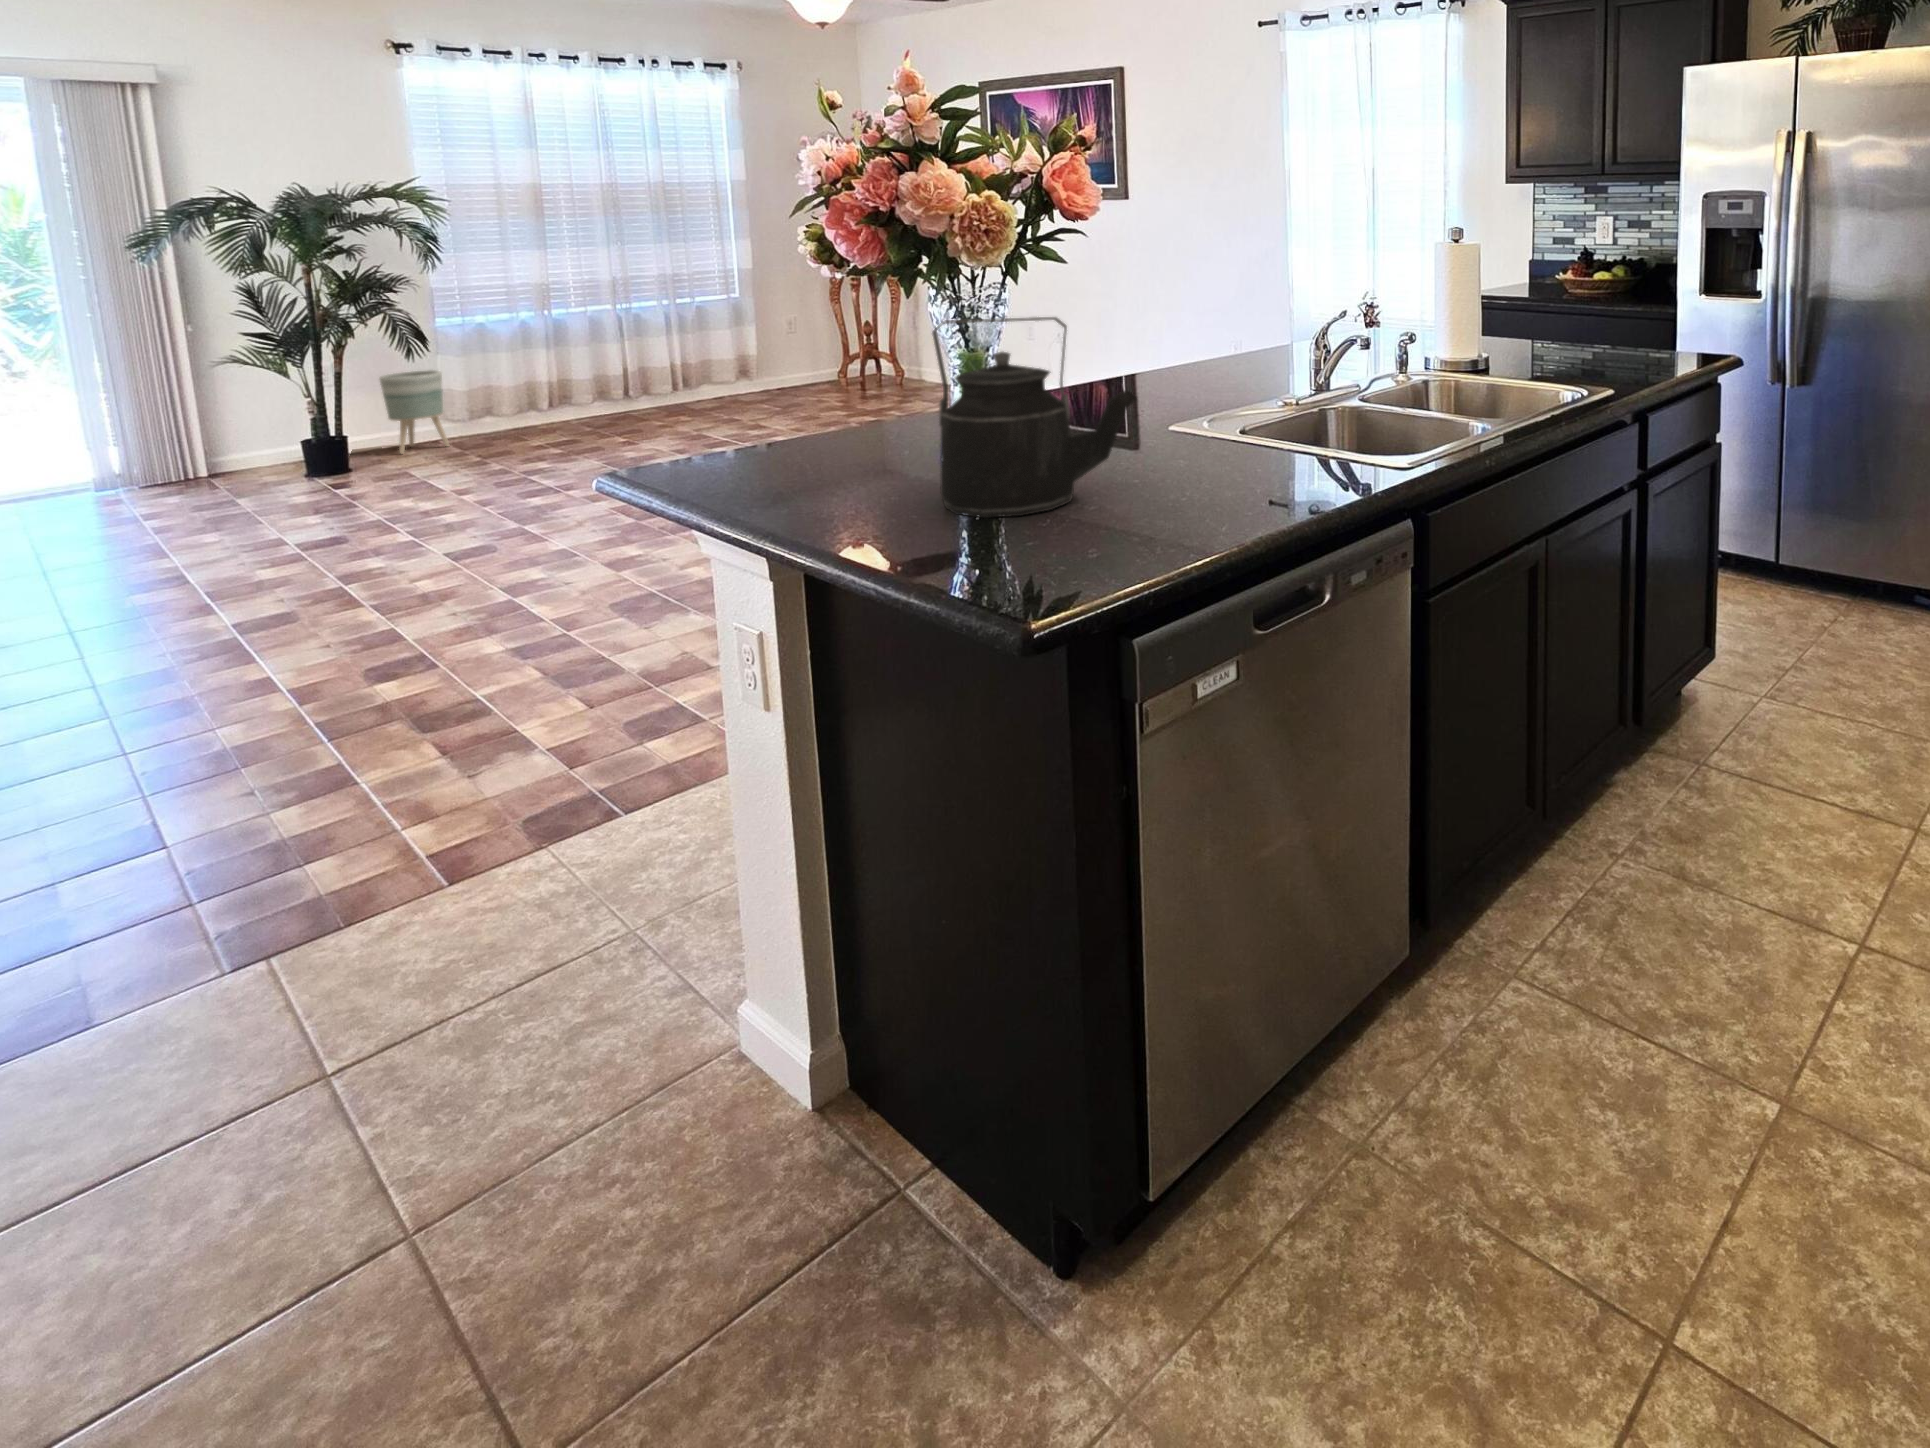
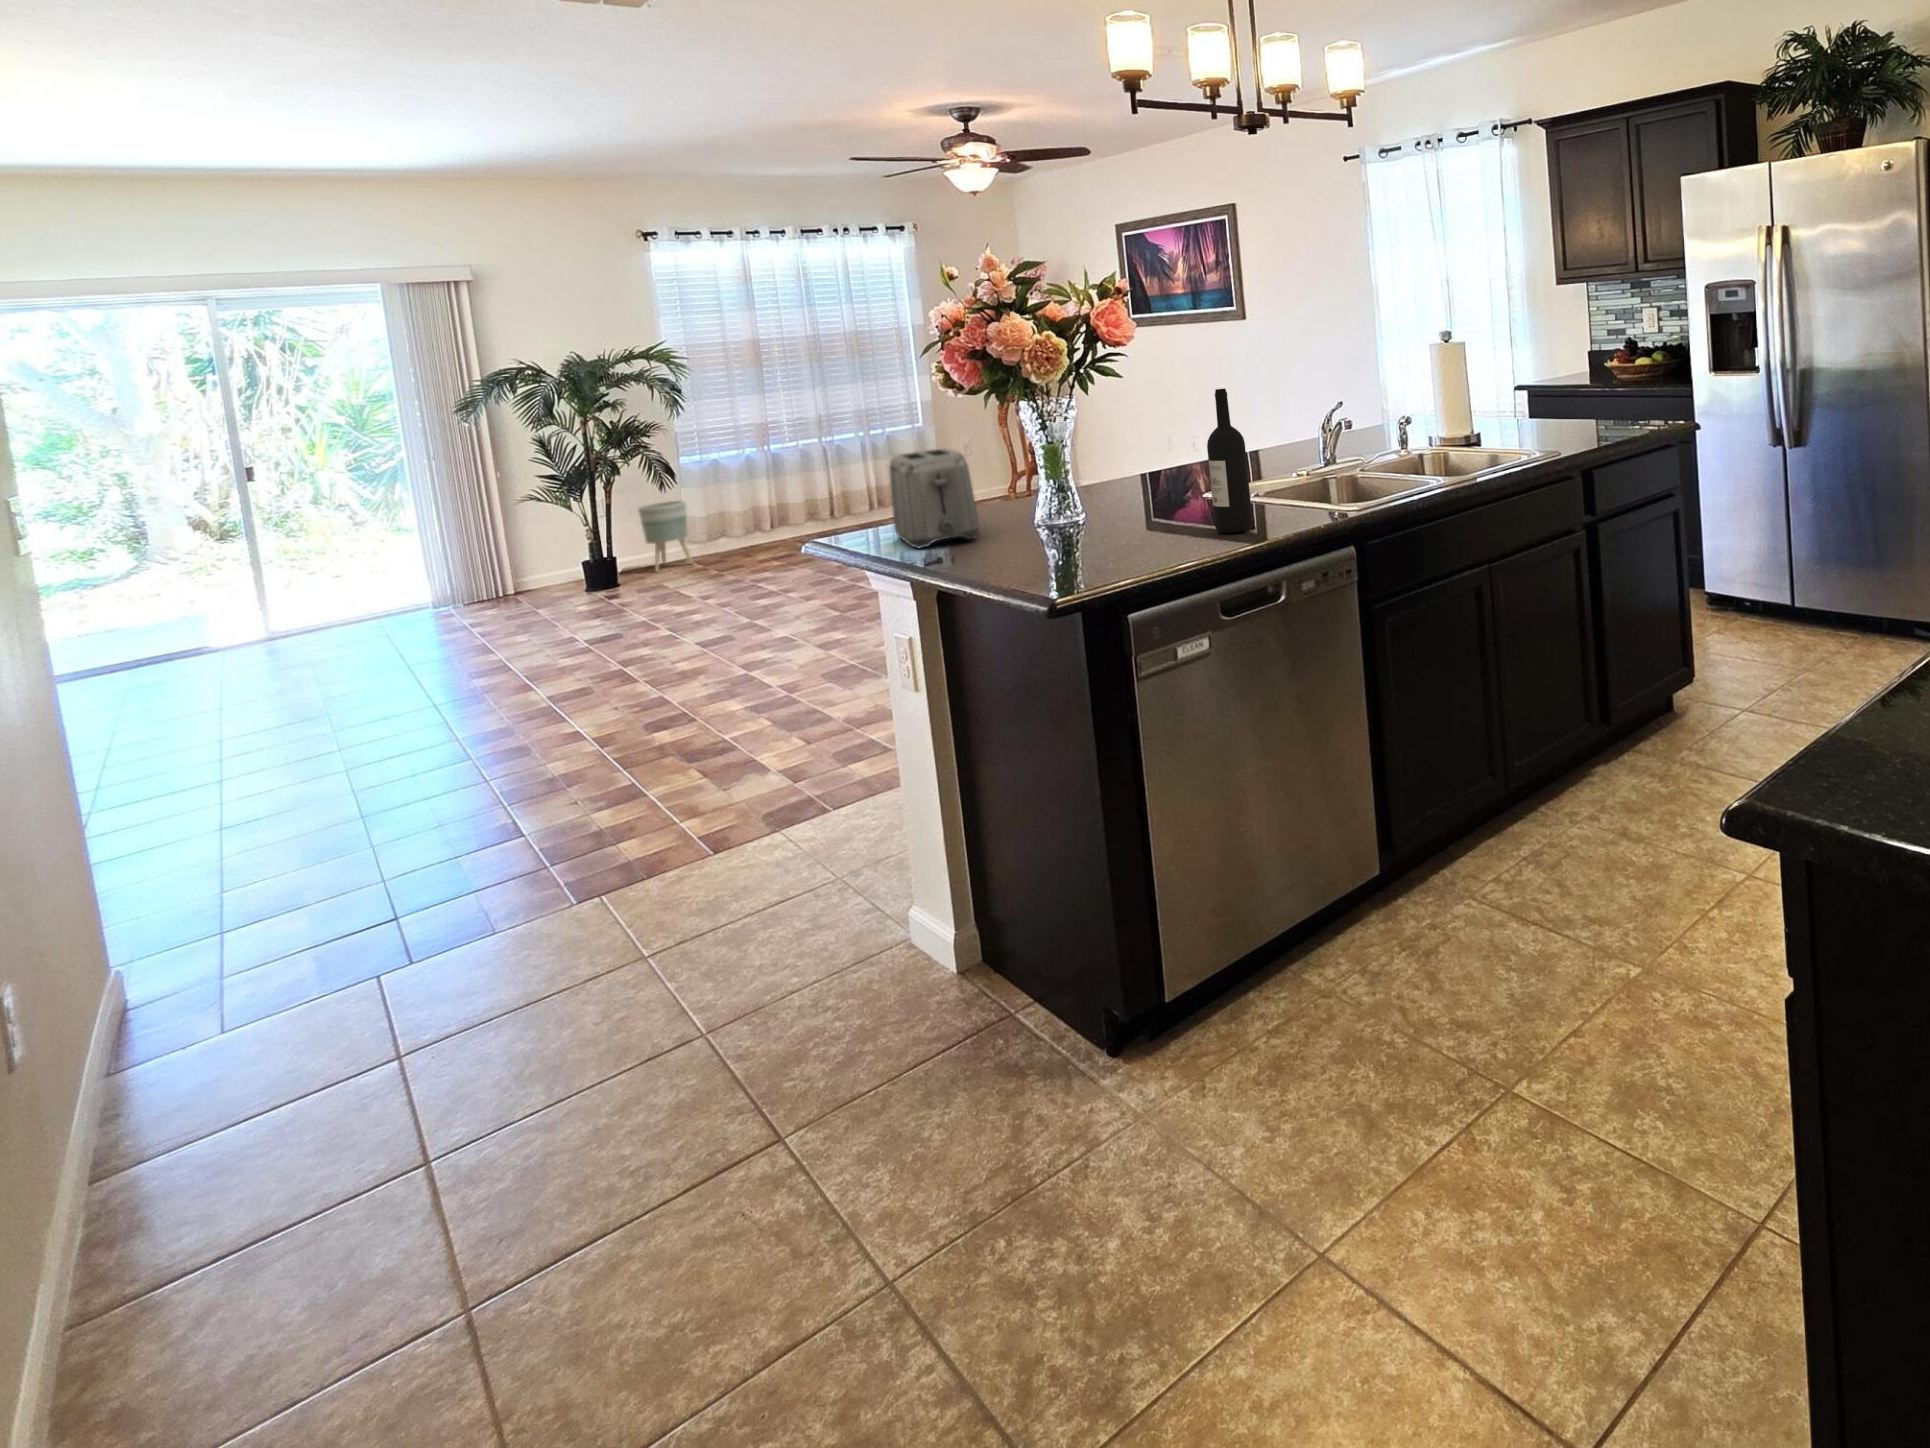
wine bottle: none [1216,288,1273,494] -> present [1207,389,1253,533]
kettle: present [932,317,1137,518] -> none [1013,416,1153,553]
toaster: none [731,348,867,497] -> present [889,449,980,548]

